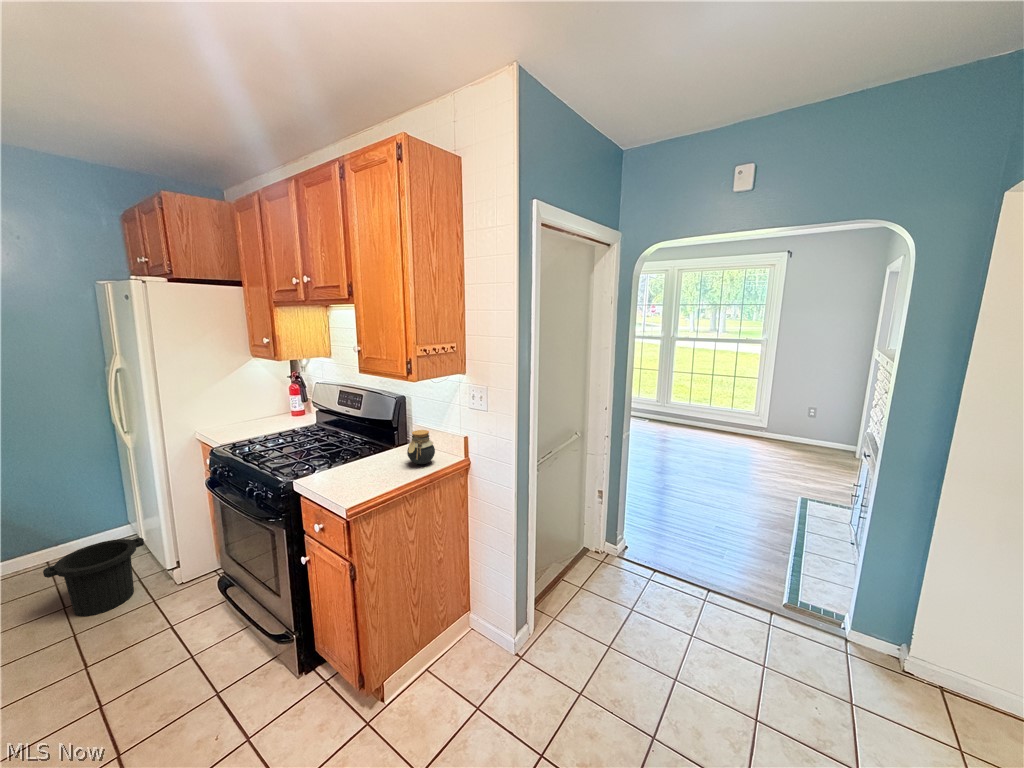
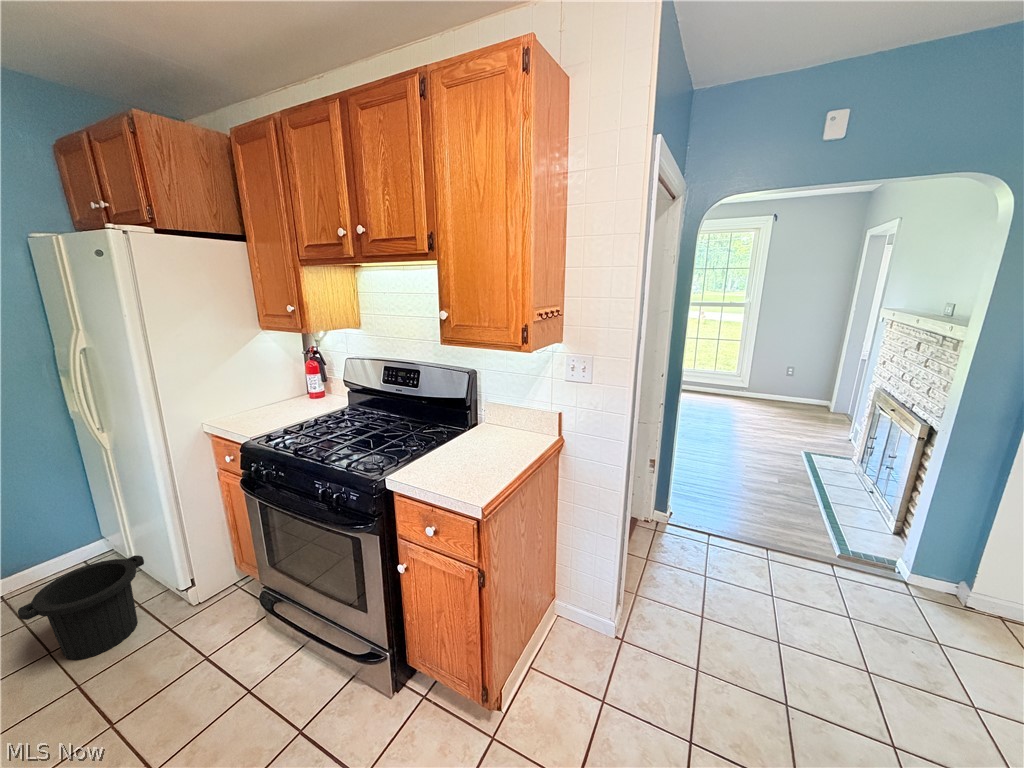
jar: present [407,430,435,464] -> none [501,407,532,446]

